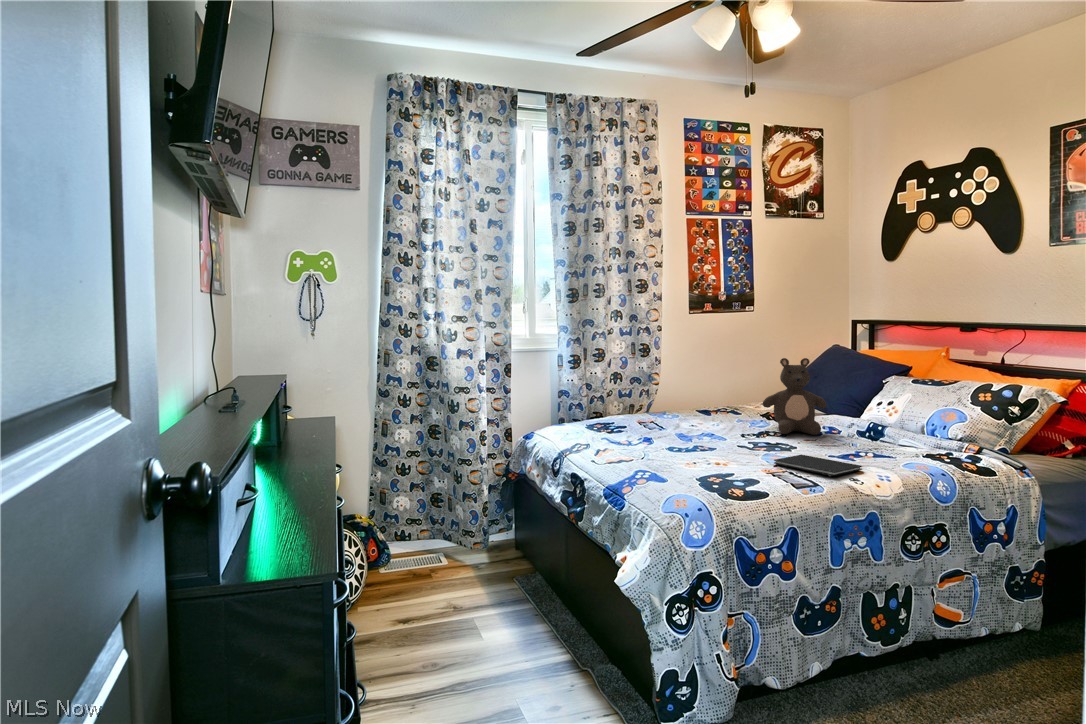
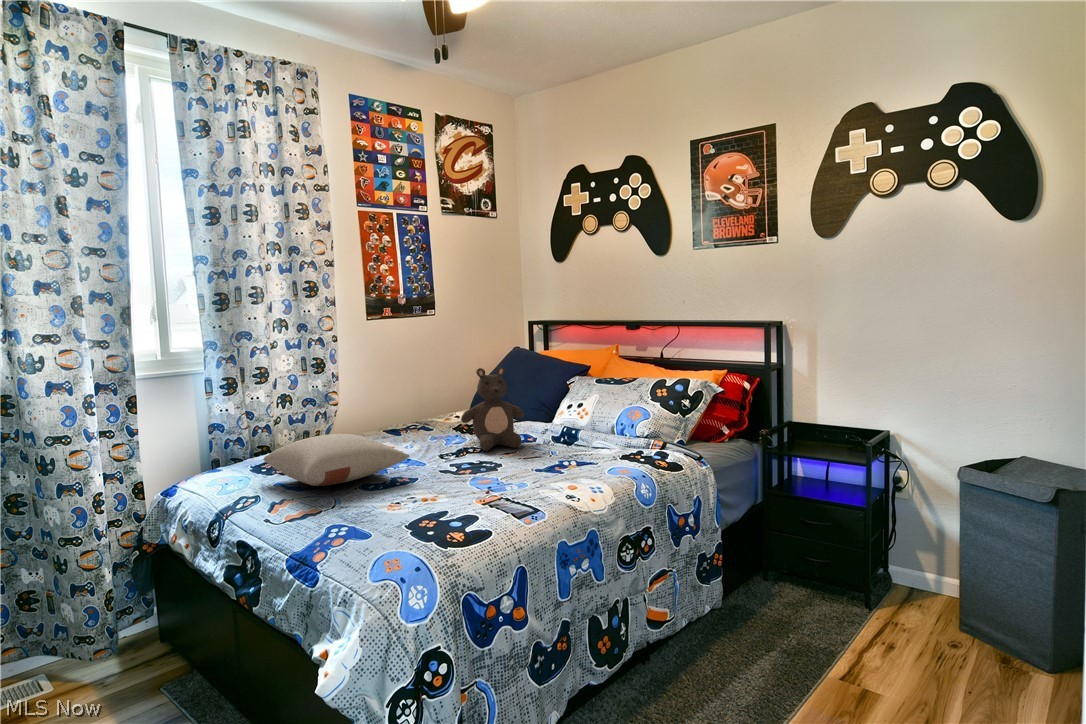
pillow: none [594,403,709,442] -> present [264,434,410,486]
notebook: present [774,454,862,476] -> none [485,475,571,498]

